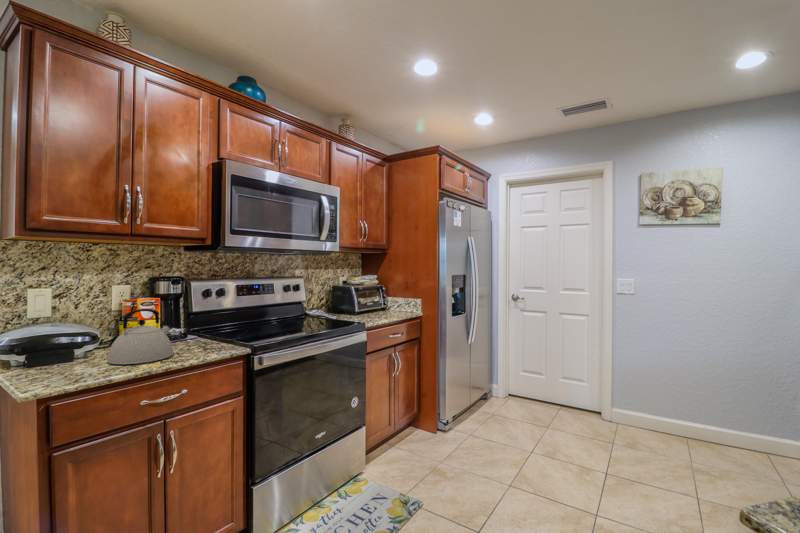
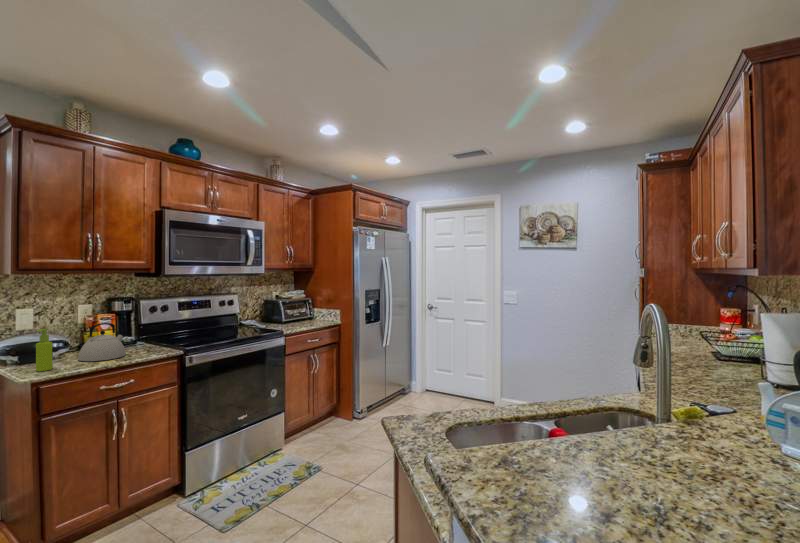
soap dispenser: none [40,316,66,381] -> present [36,329,52,371]

